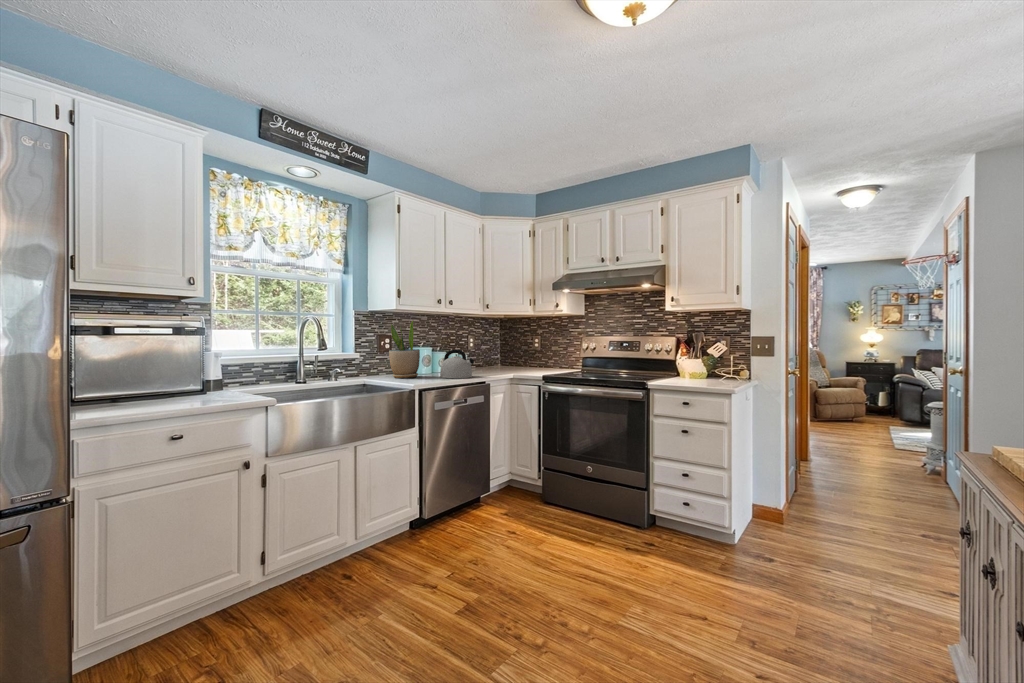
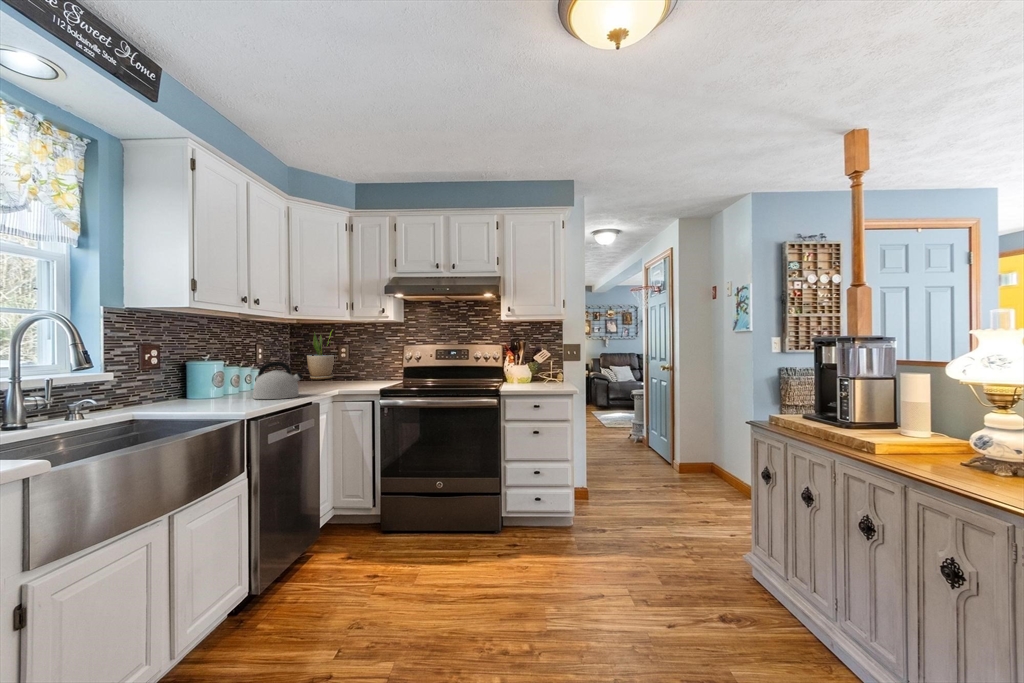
potted plant: present [389,321,420,378] -> present [307,331,334,379]

